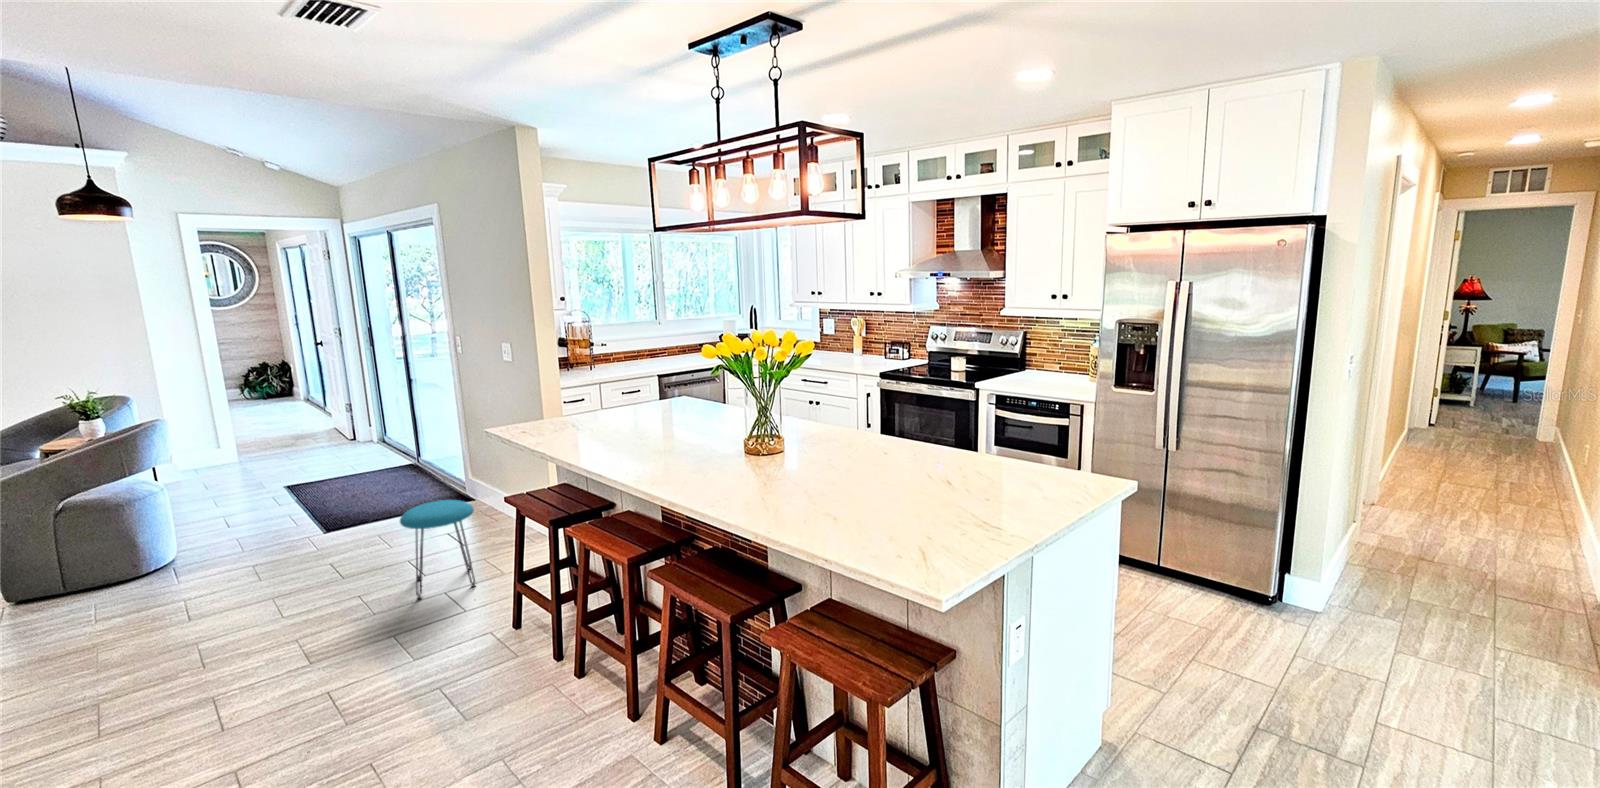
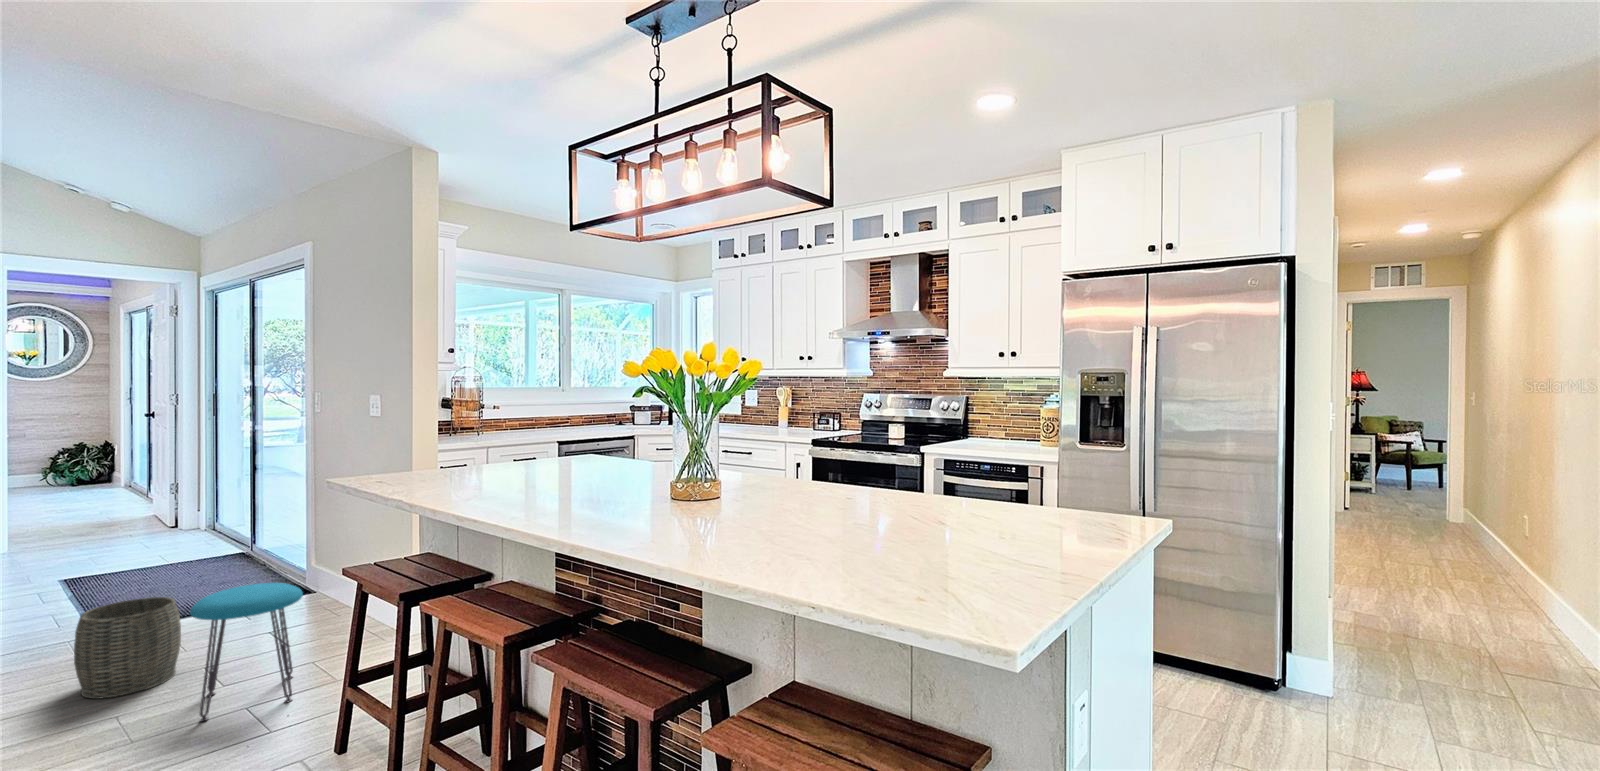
woven basket: none [322,507,390,580] -> present [74,597,181,699]

